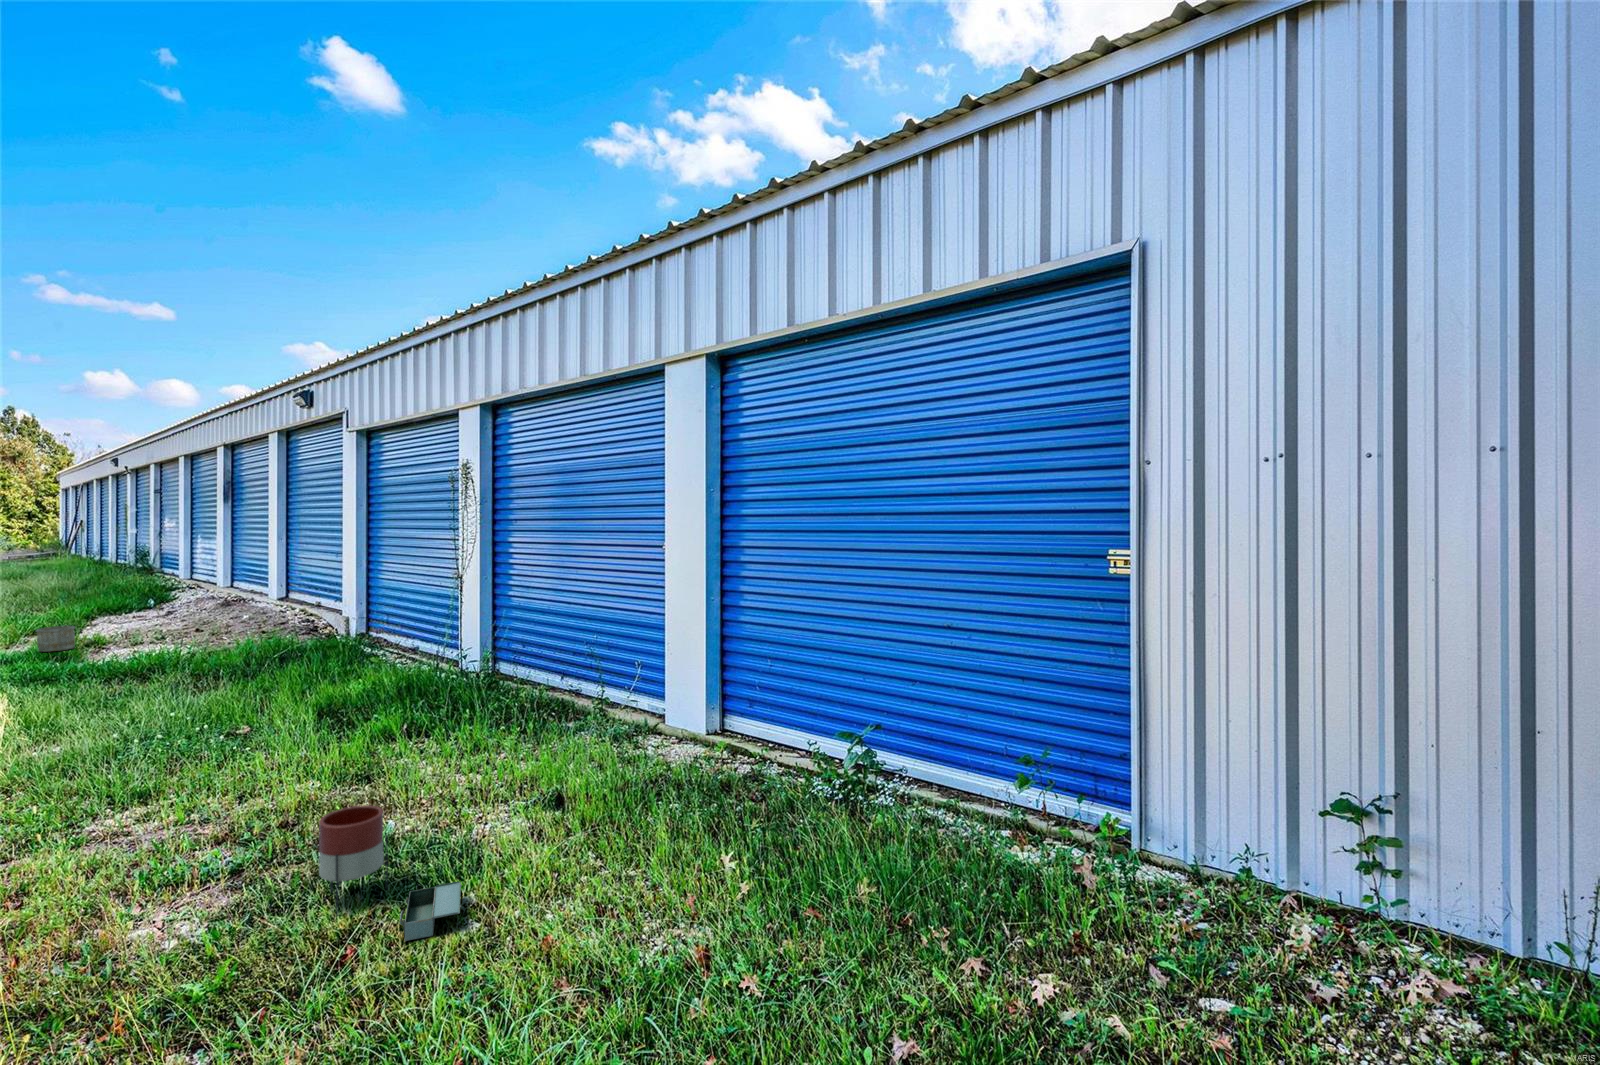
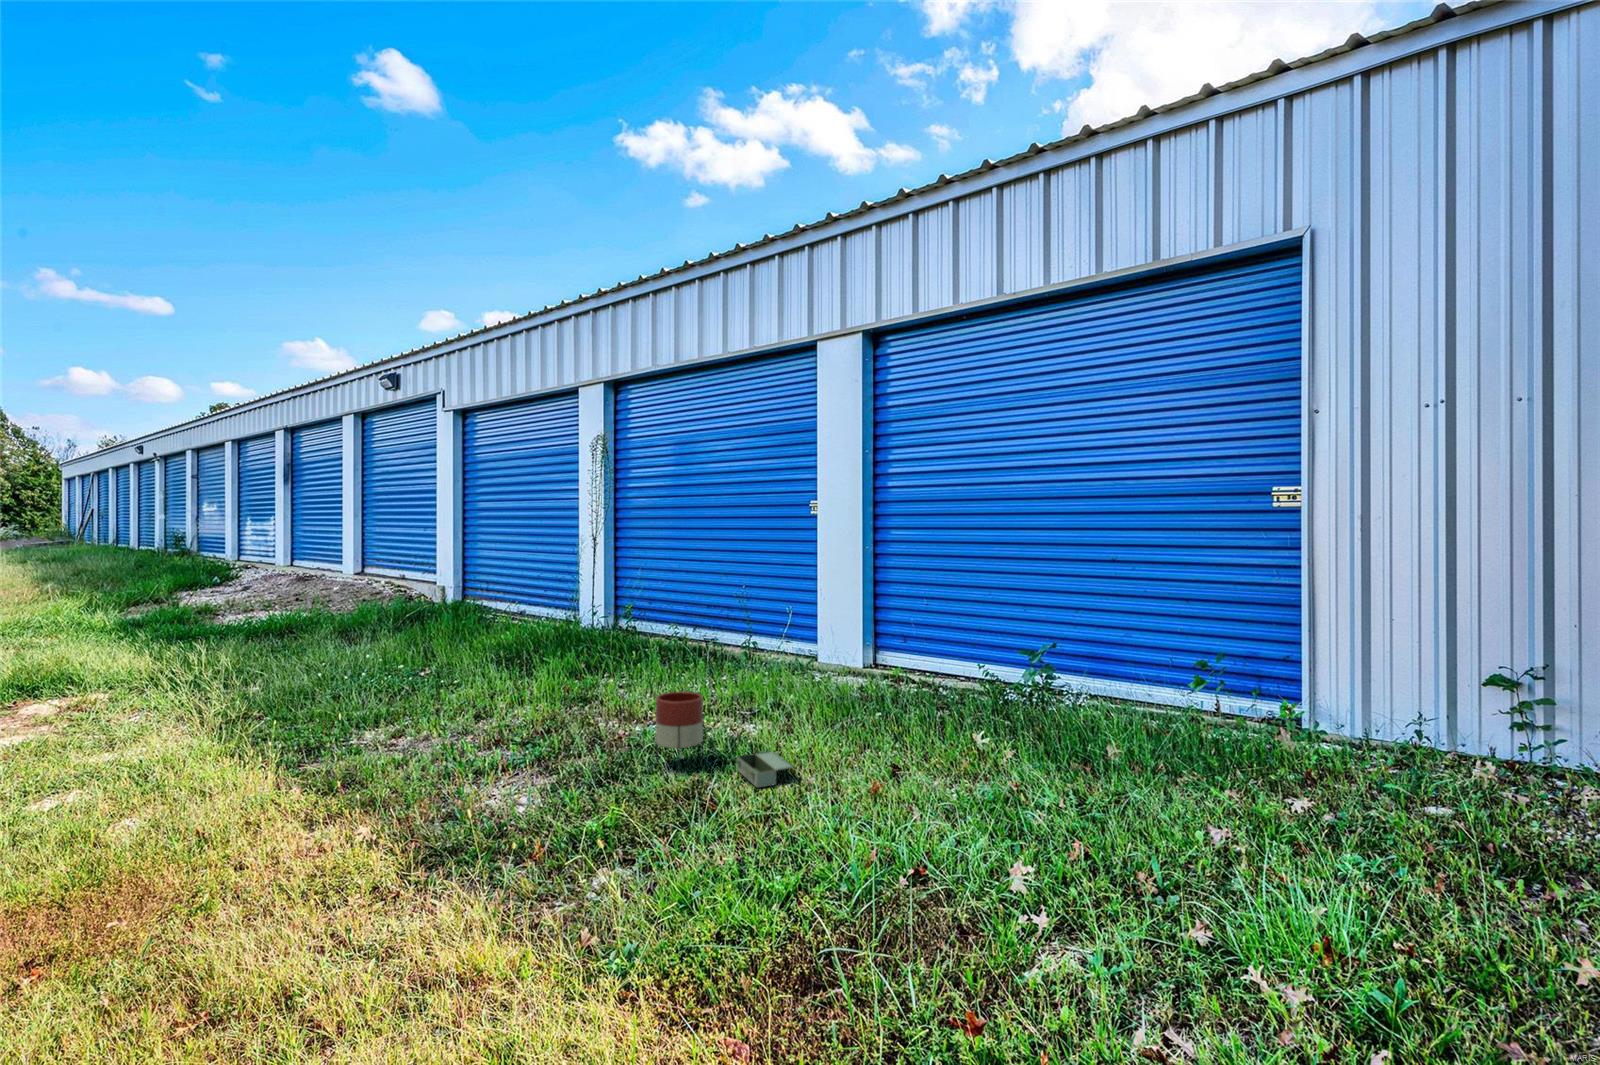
wooden bucket: present [36,626,75,652] -> none [155,592,190,616]

